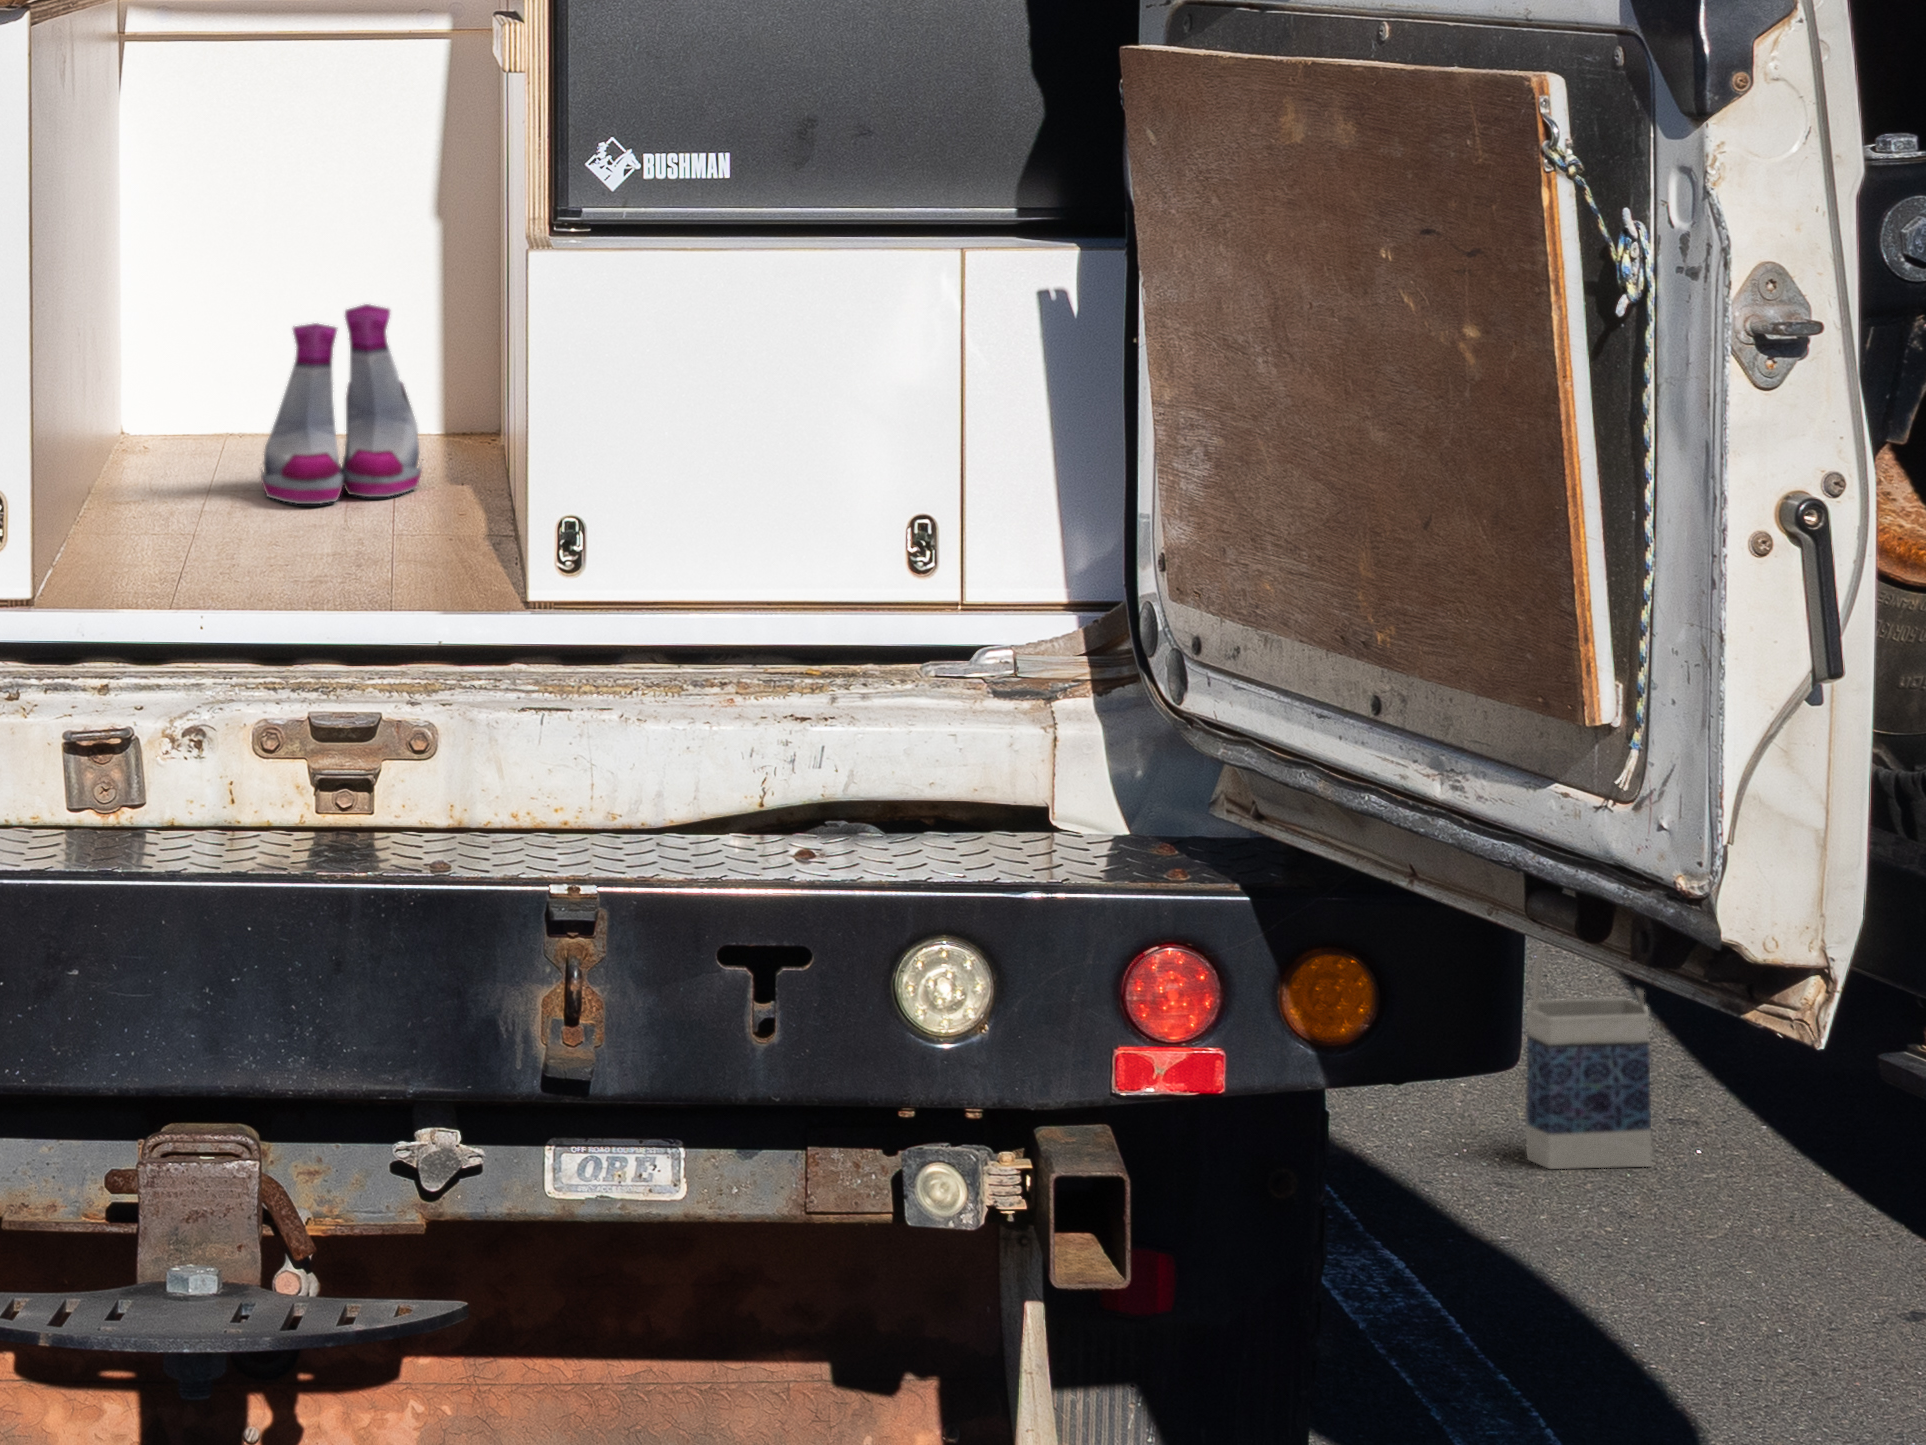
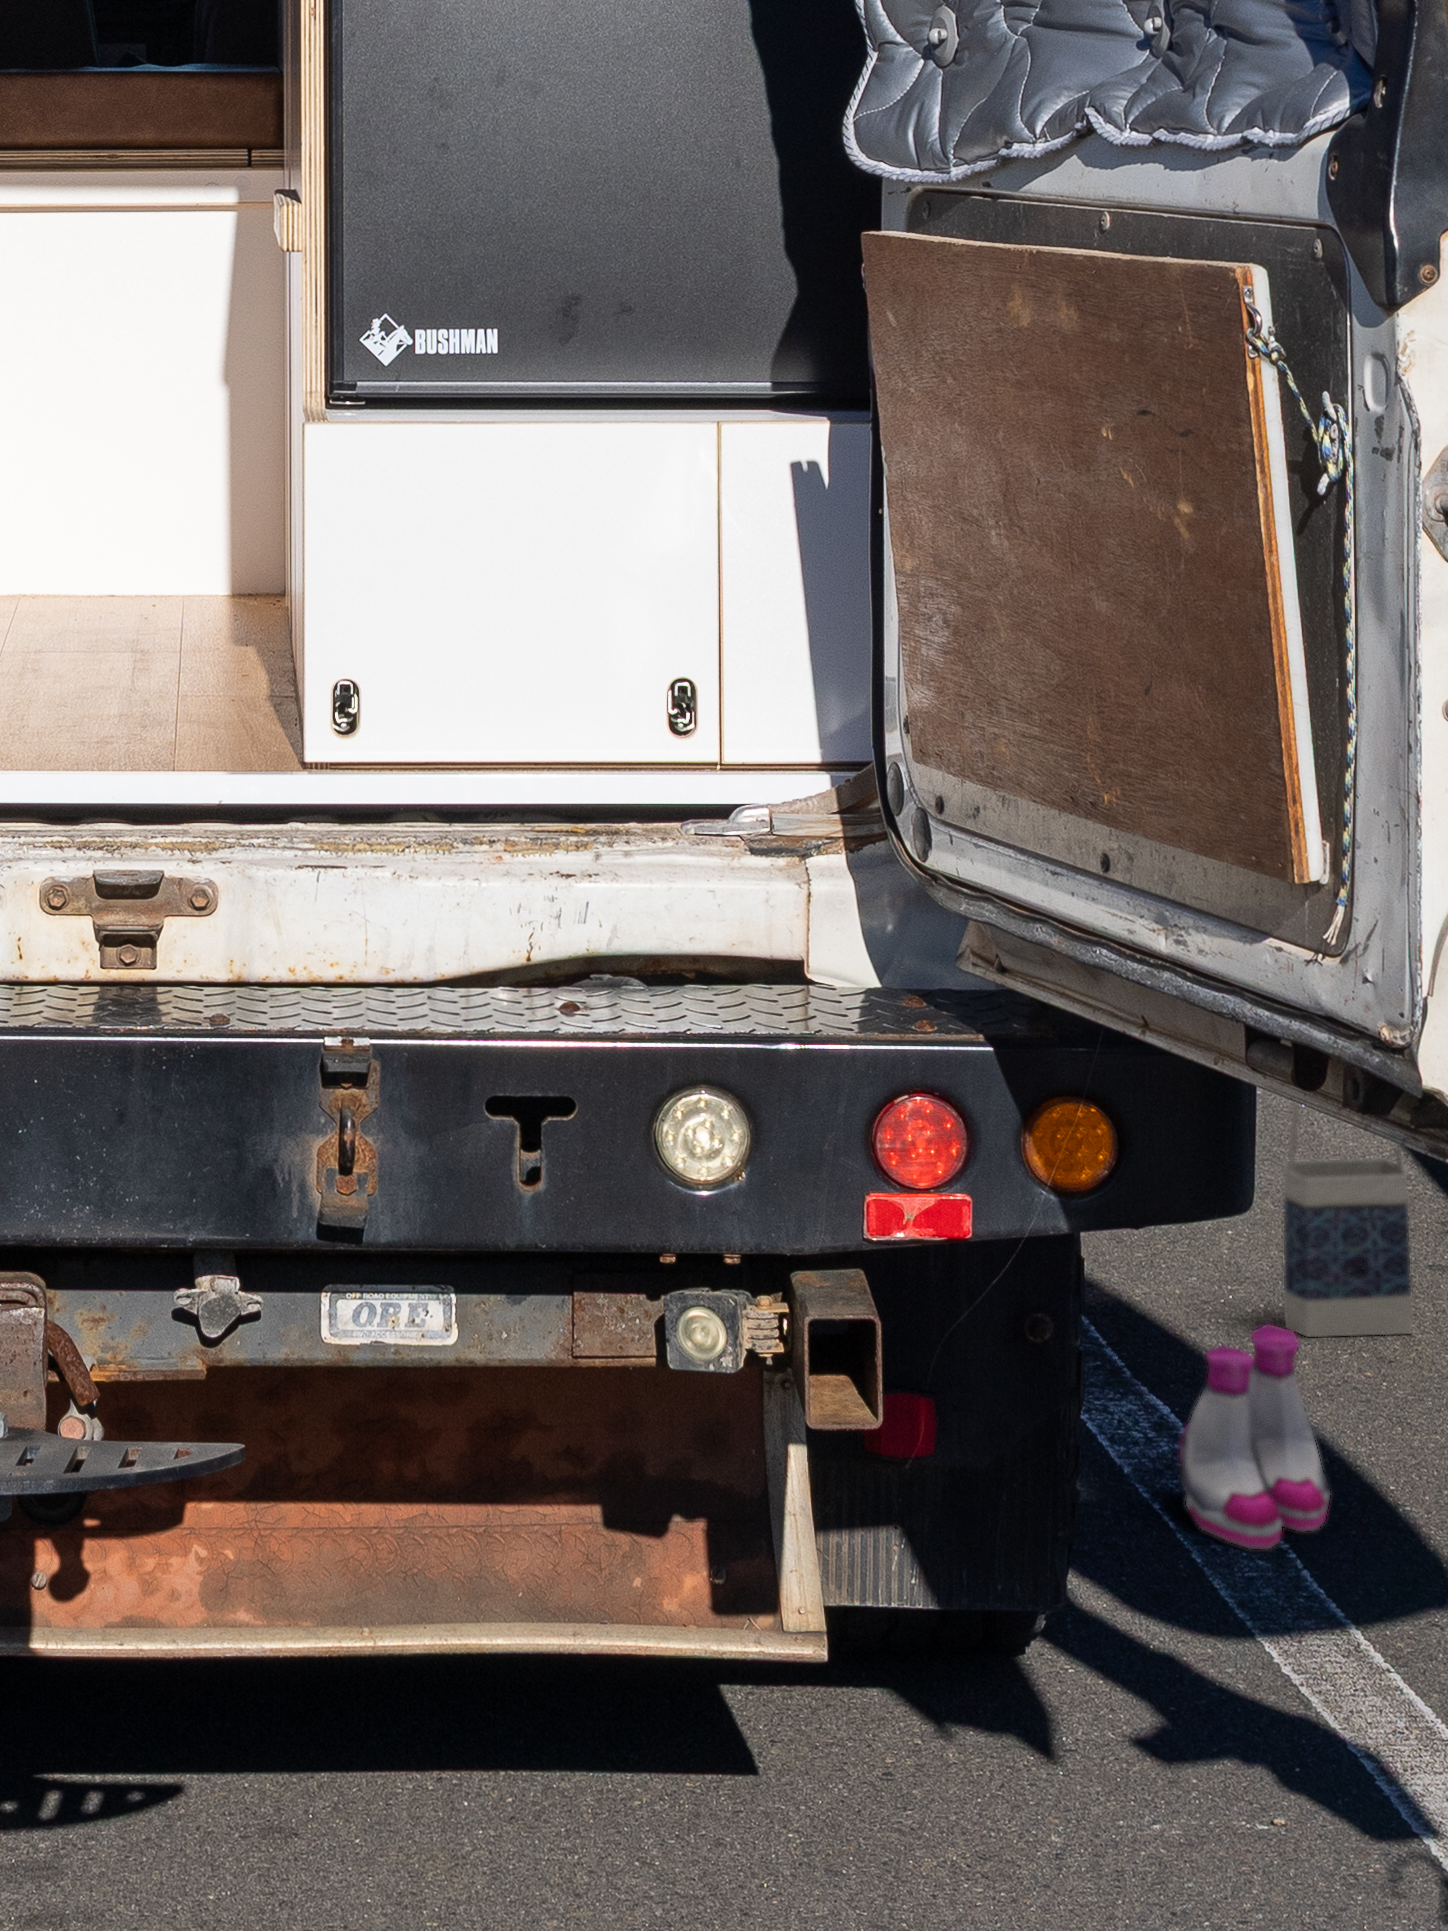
boots: present [261,304,422,504] -> present [1180,1324,1330,1549]

